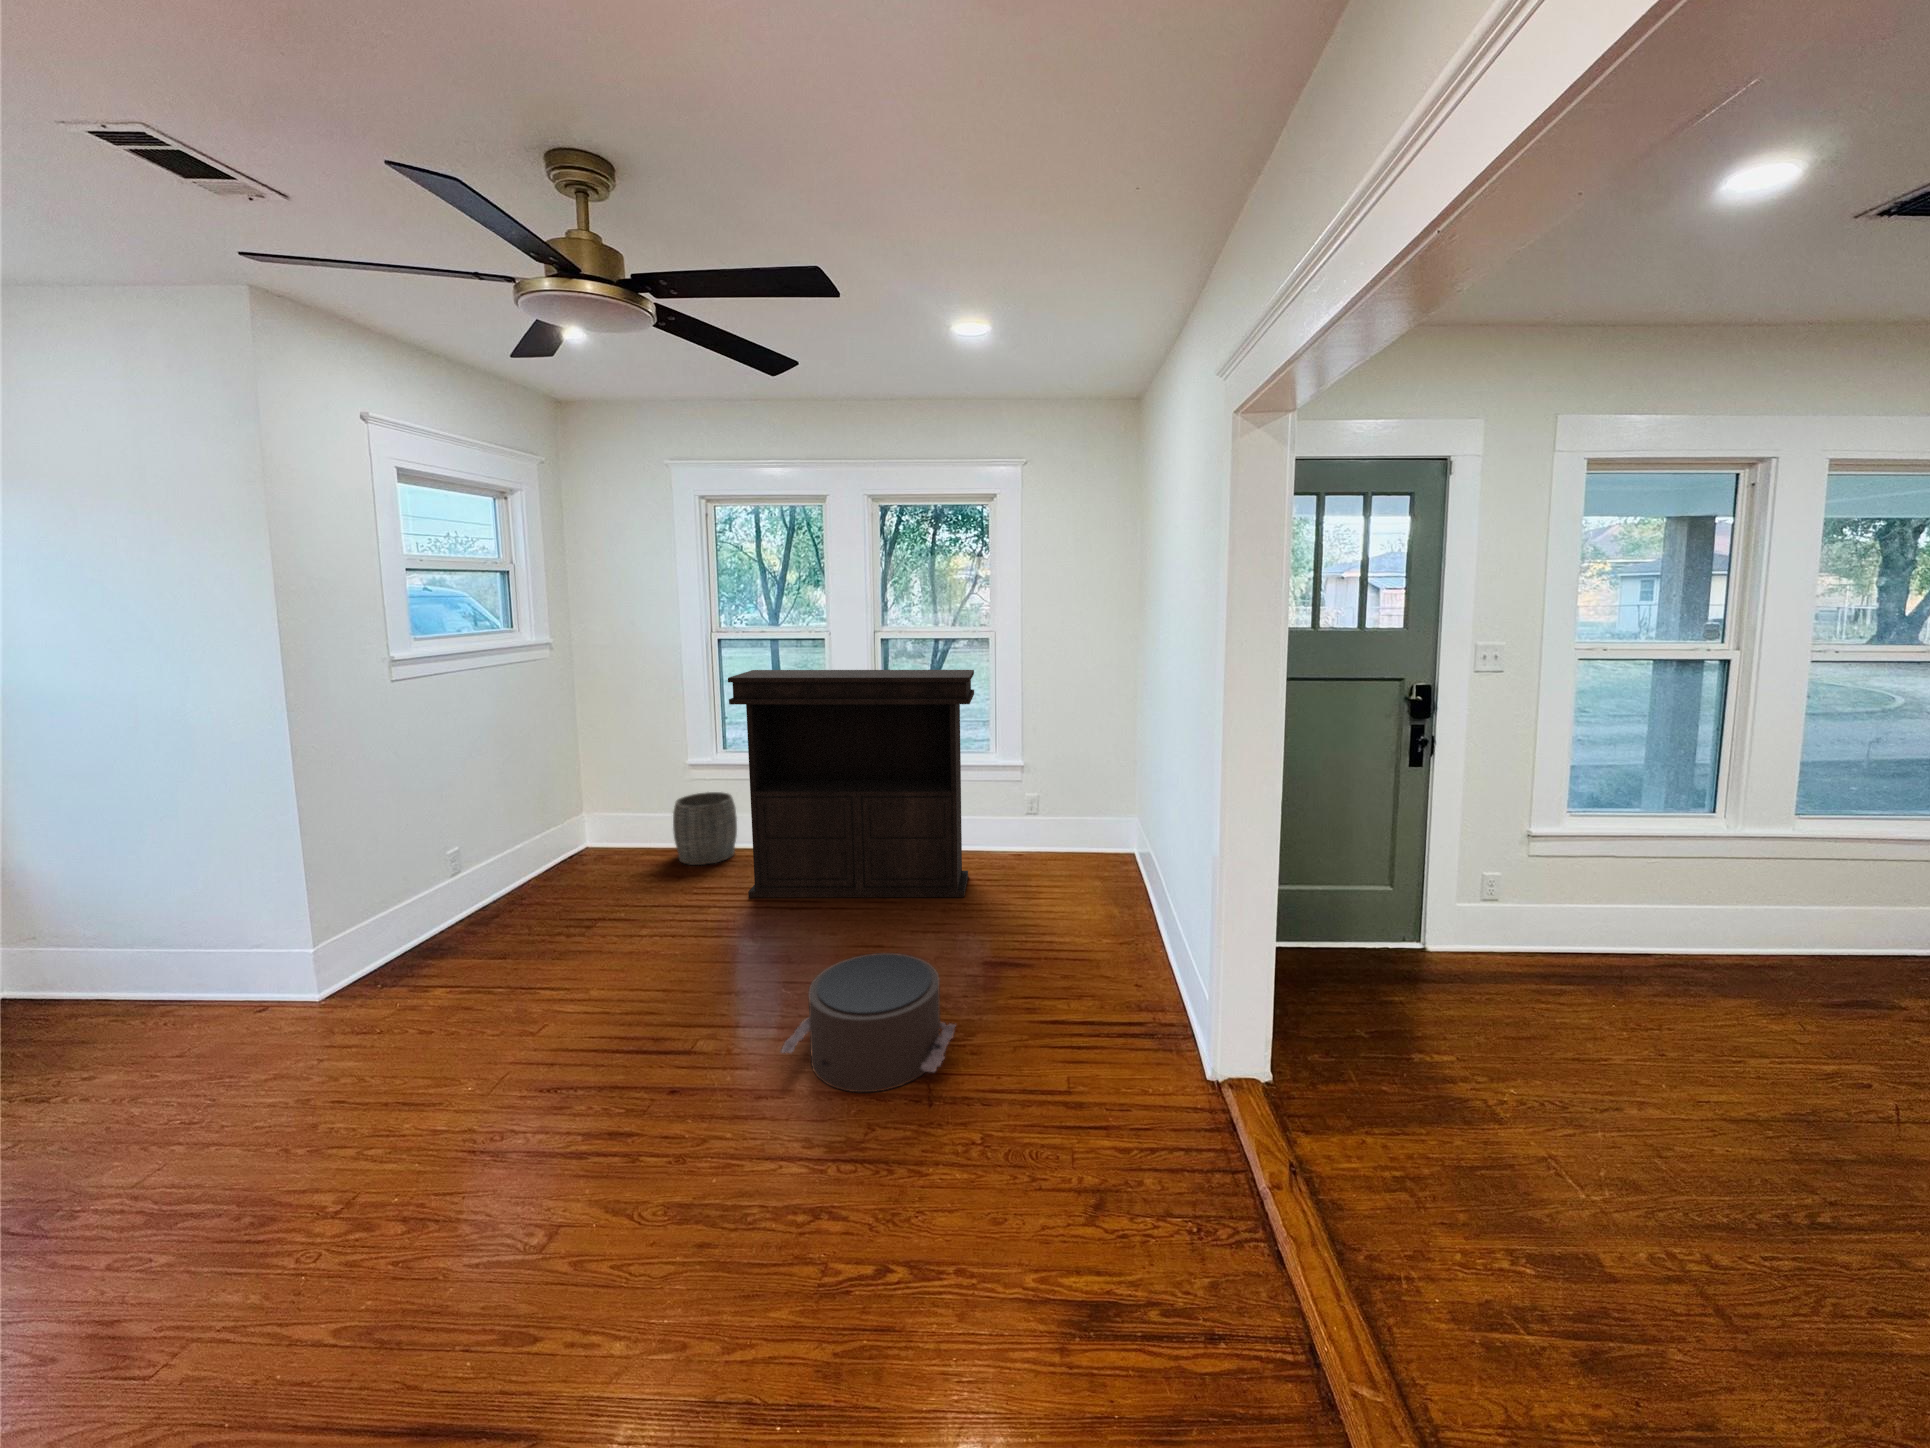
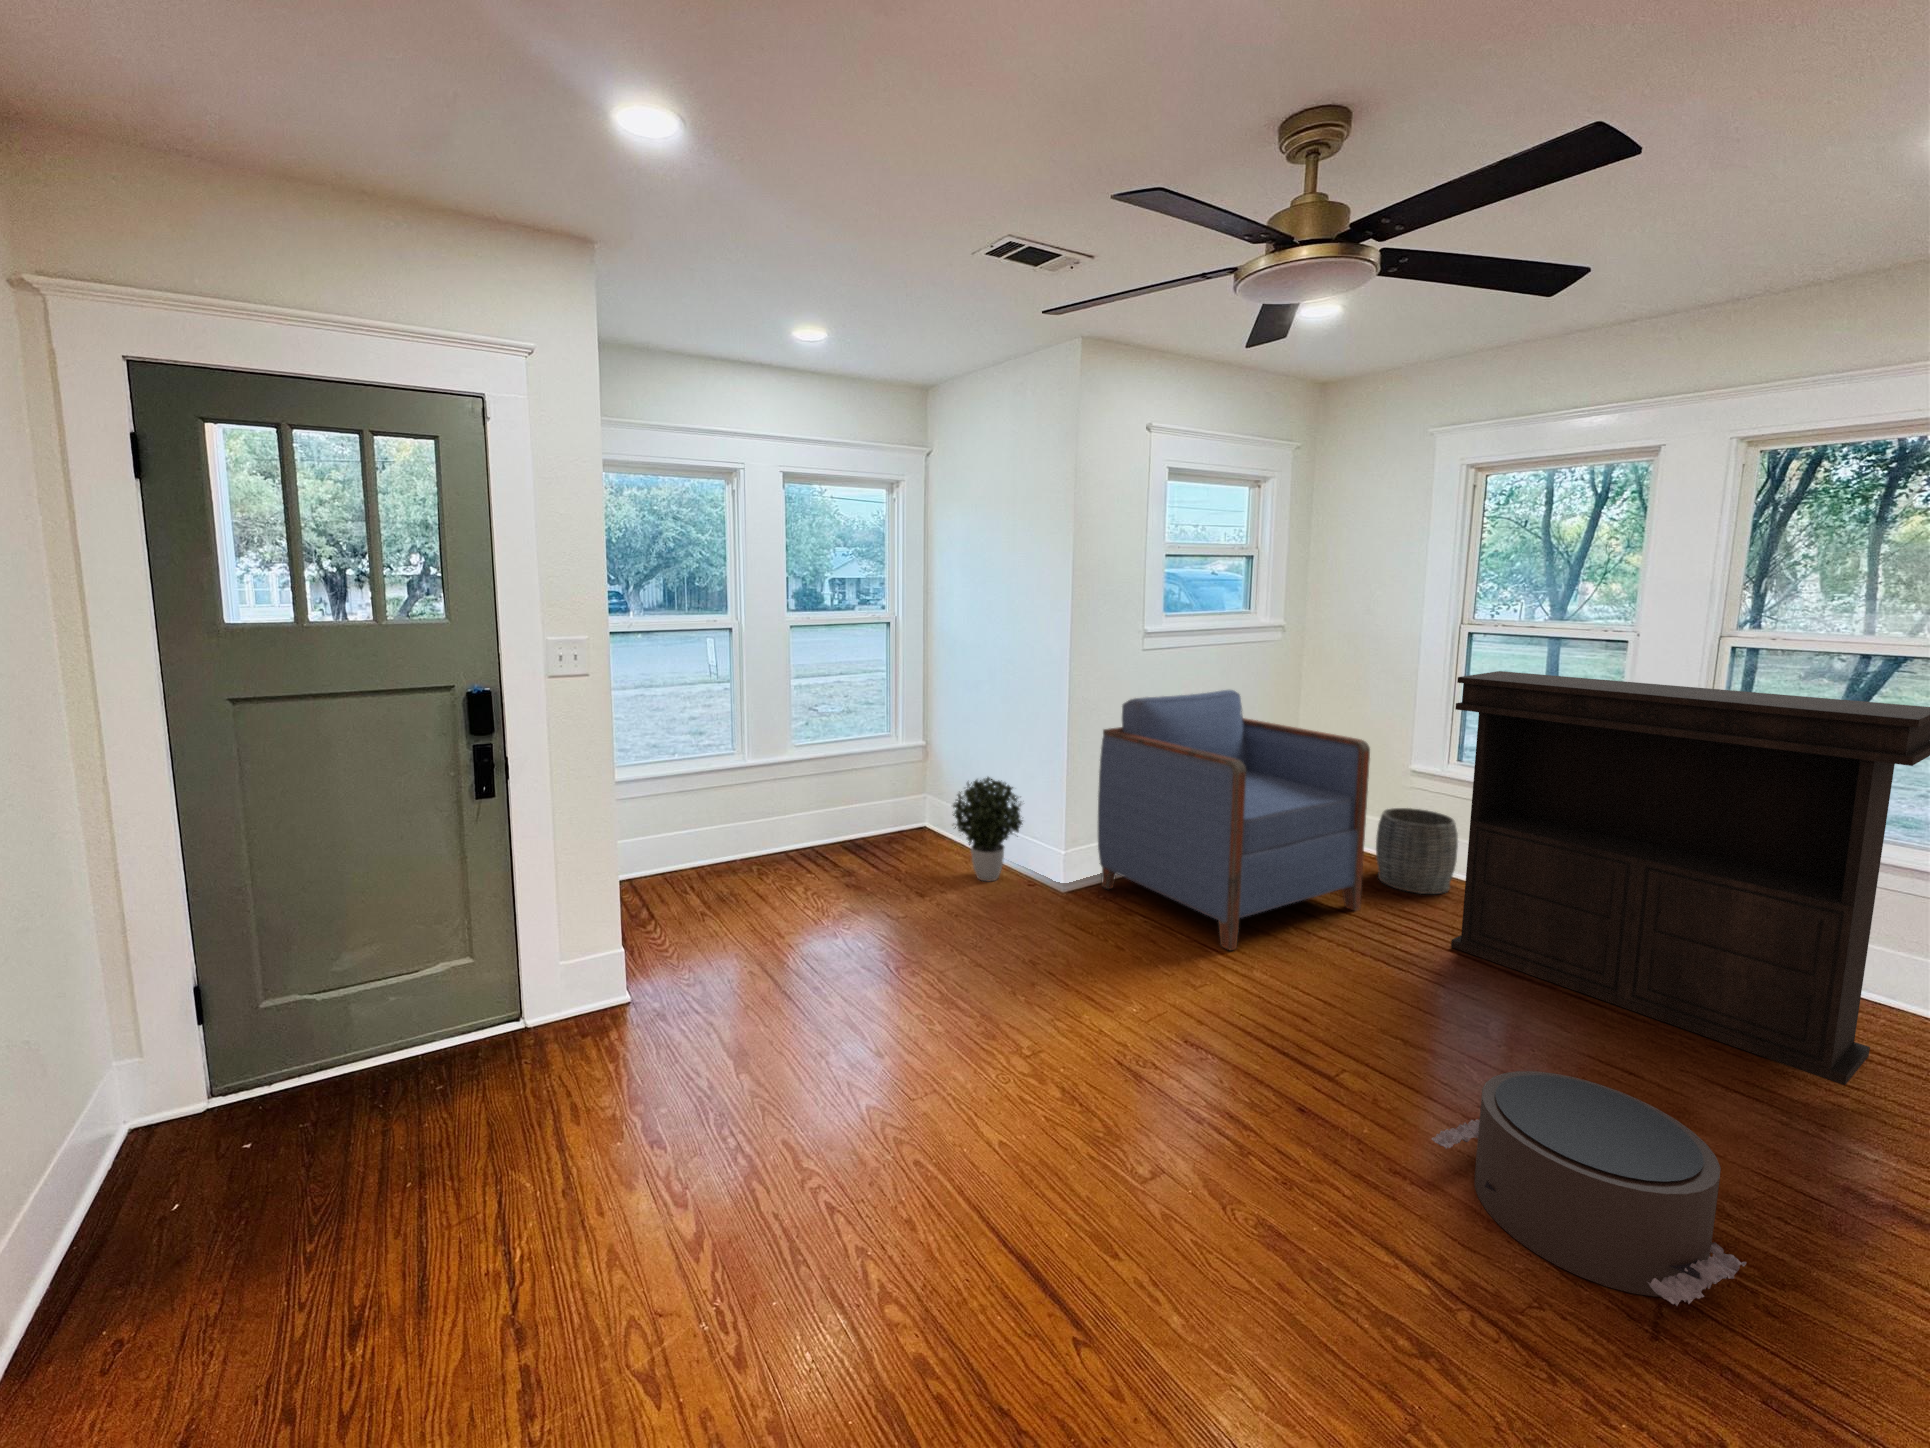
armchair: none [353,713,672,978] -> present [1098,690,1370,950]
potted plant: none [67,884,234,1037] -> present [953,777,1022,881]

